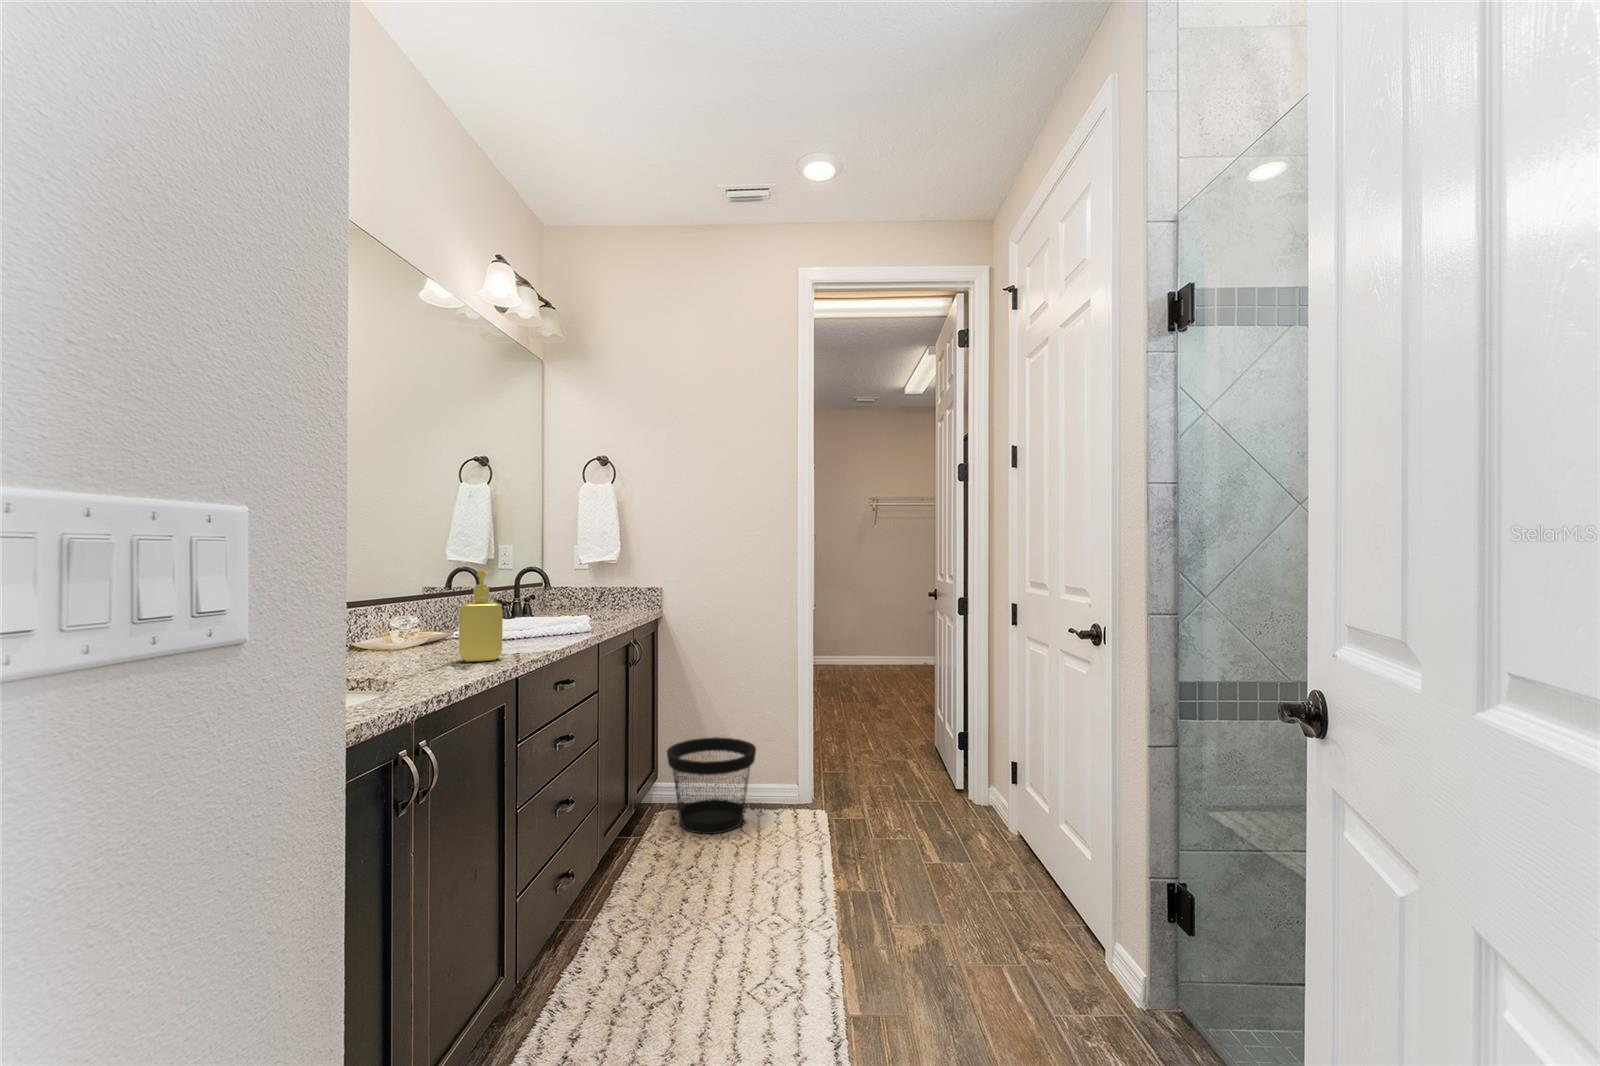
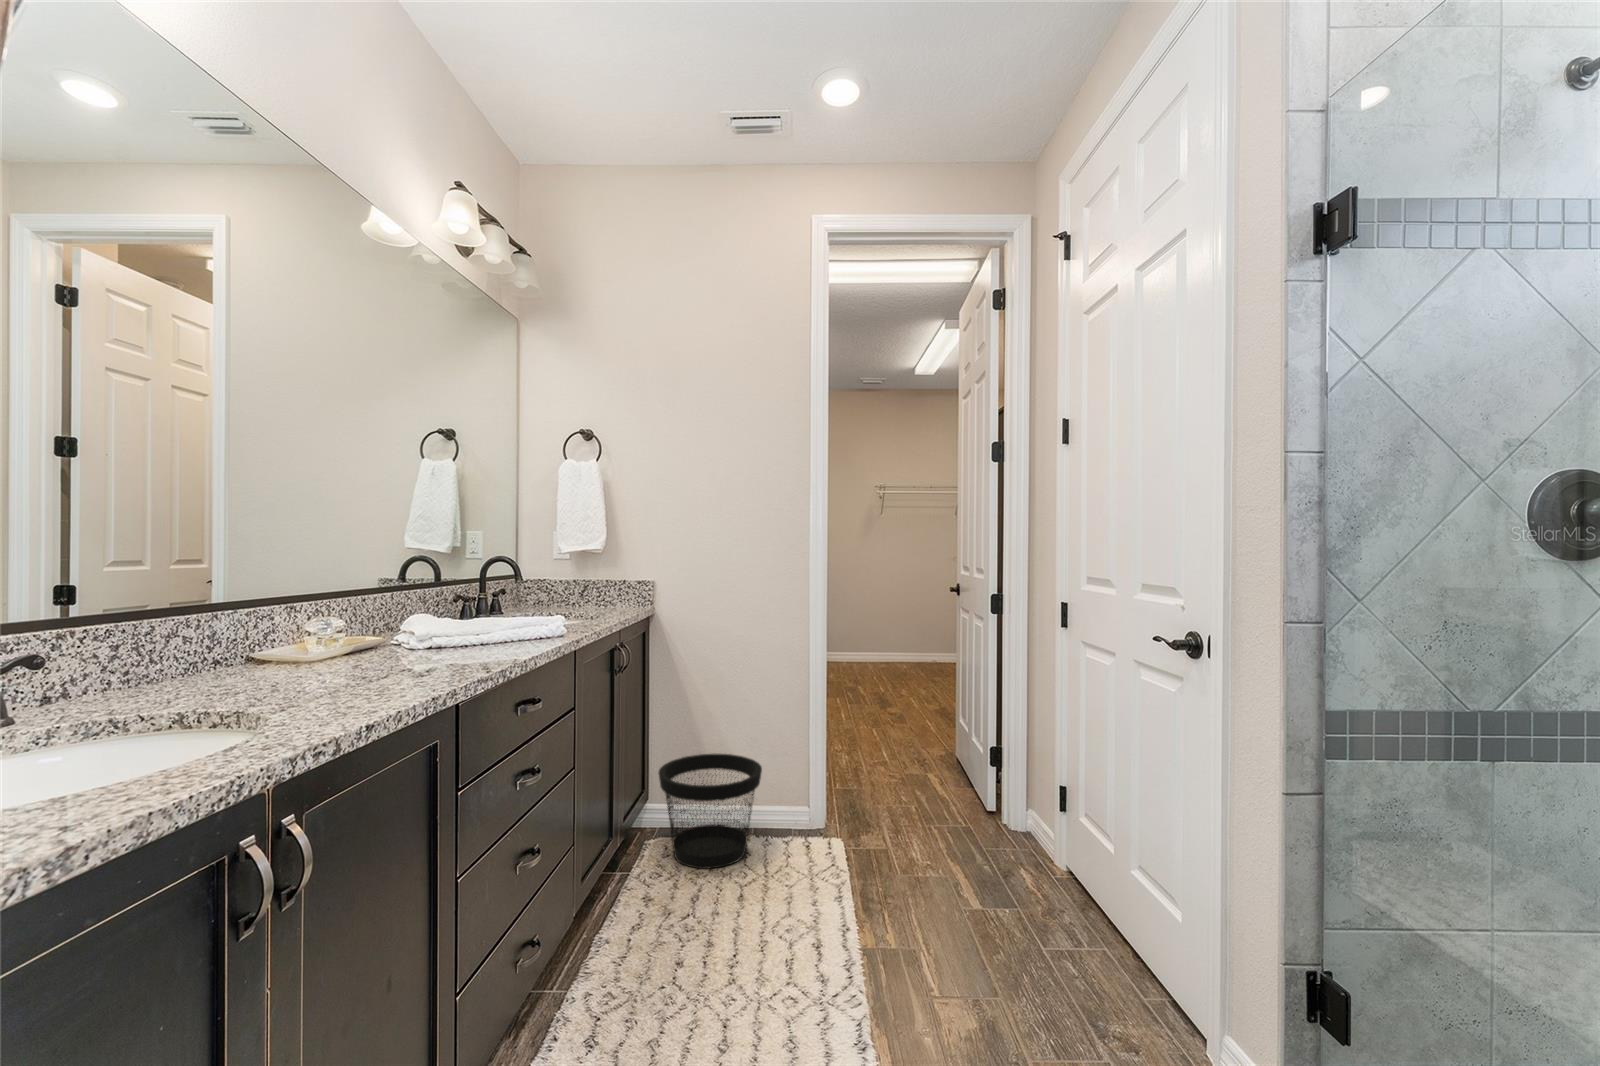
soap dispenser: present [459,570,503,662] -> none [380,561,440,683]

